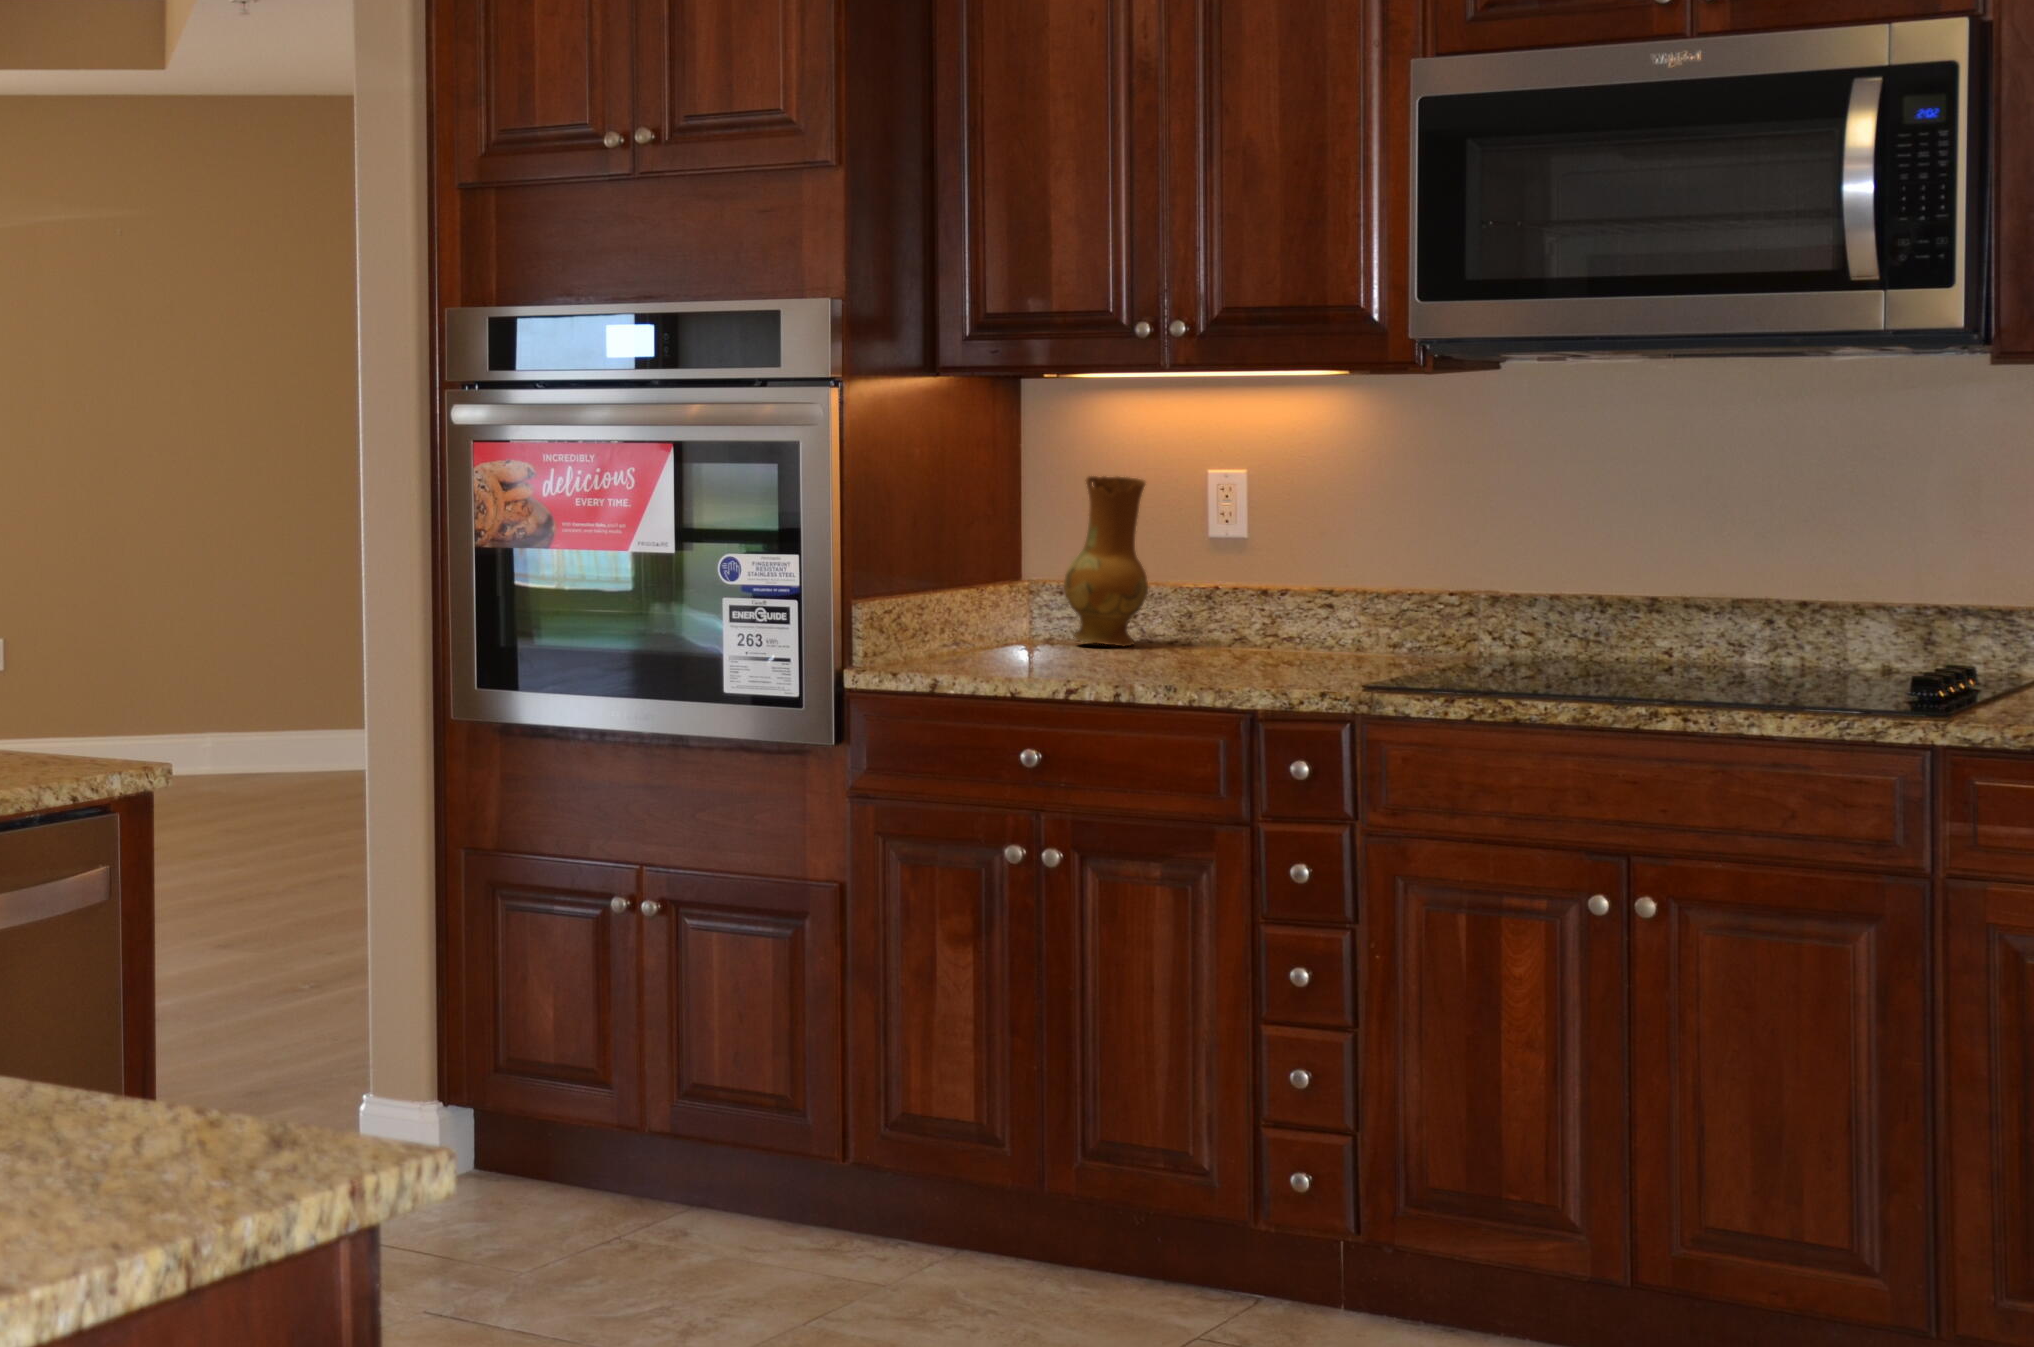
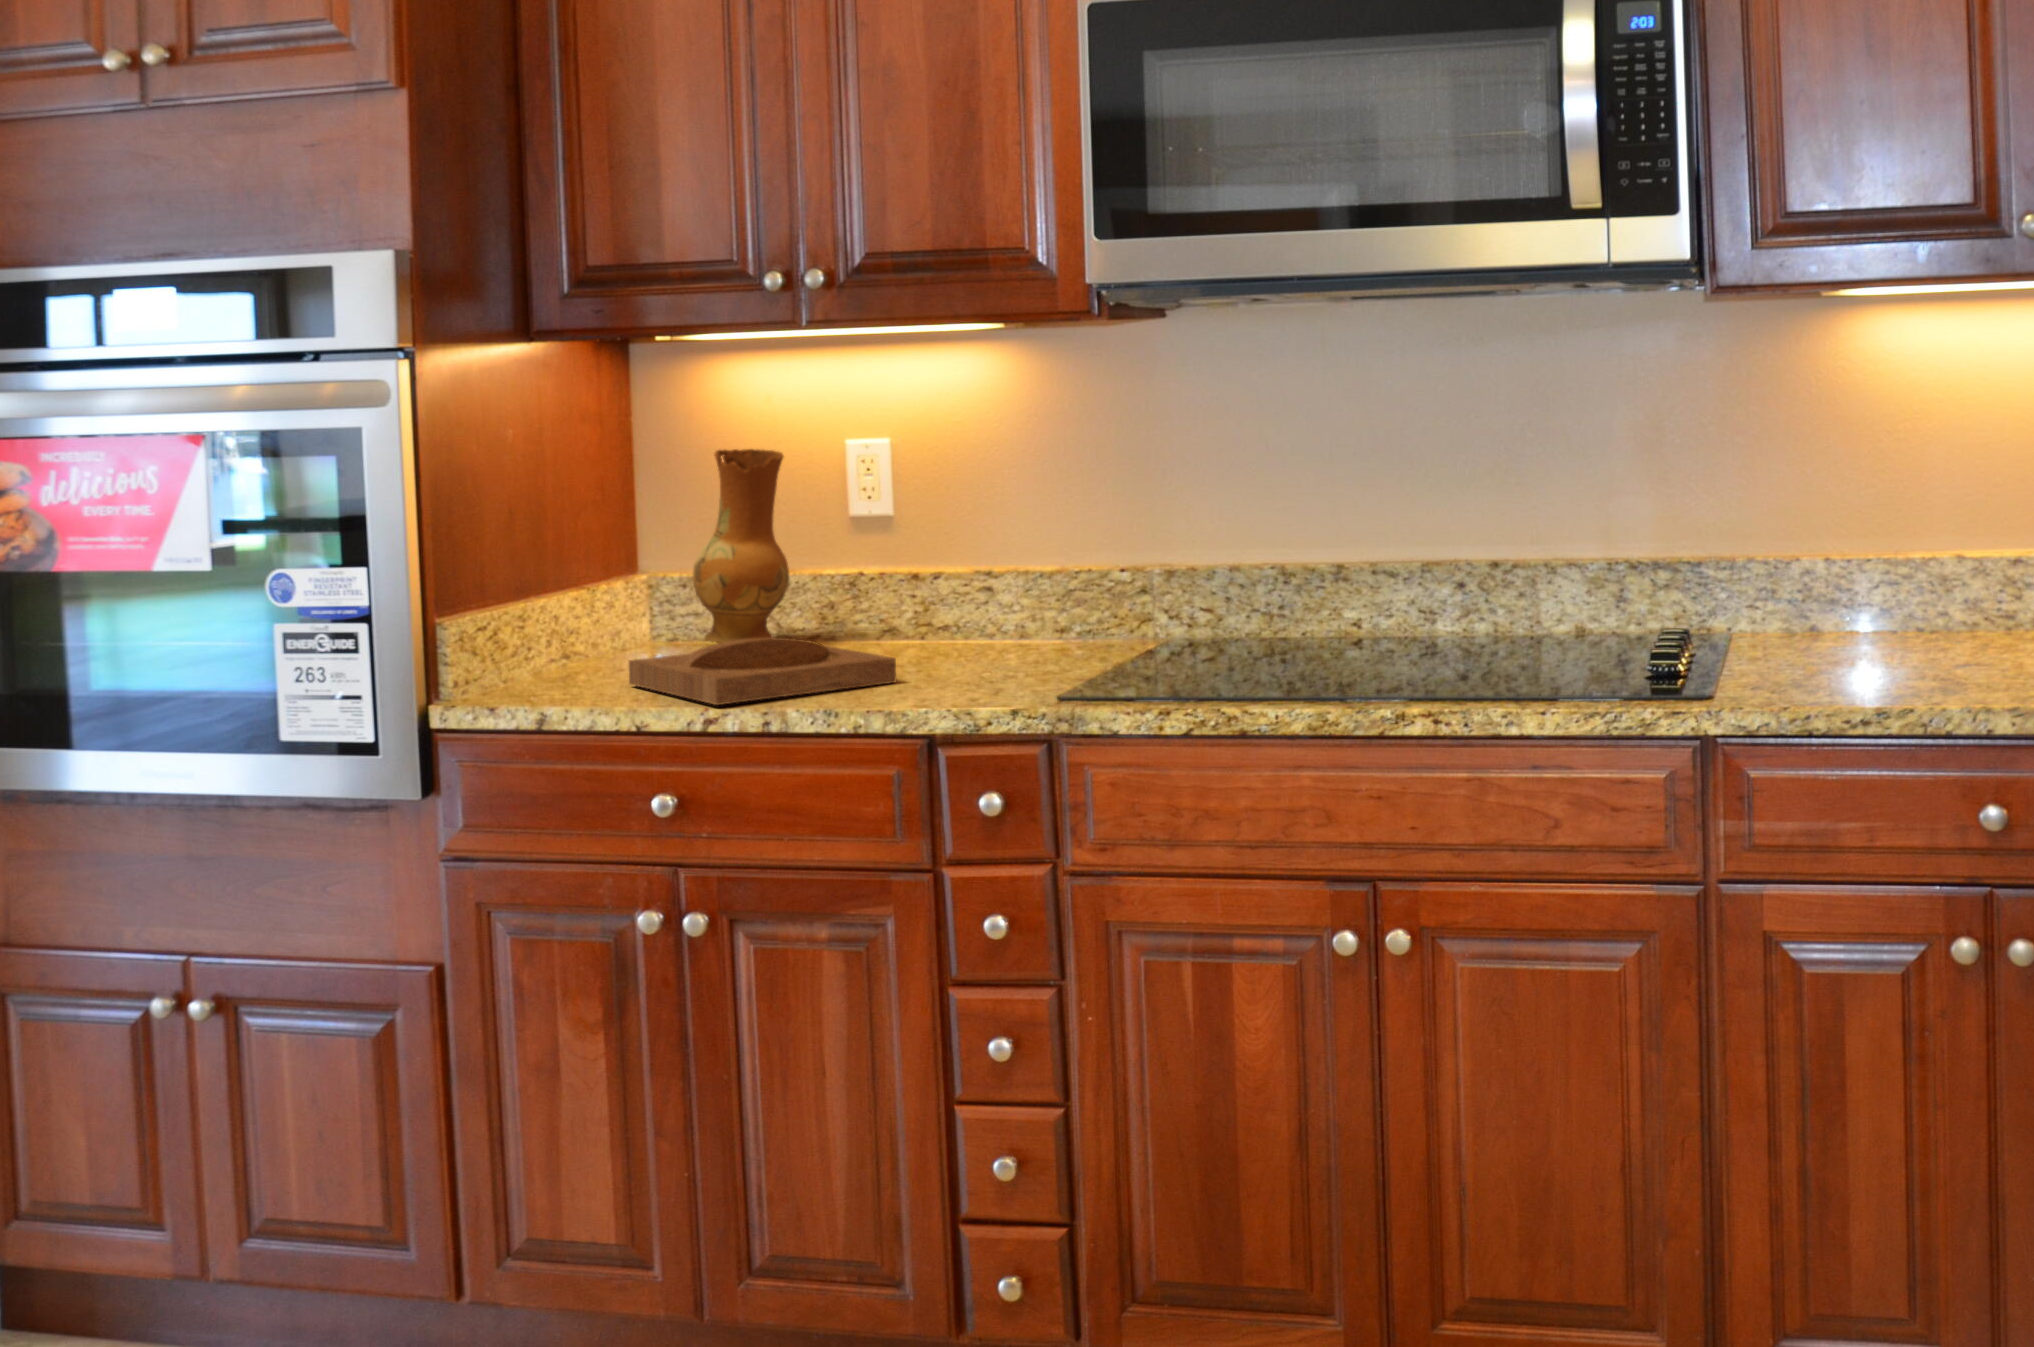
tray: none [1007,633,1229,679] -> present [629,638,896,705]

